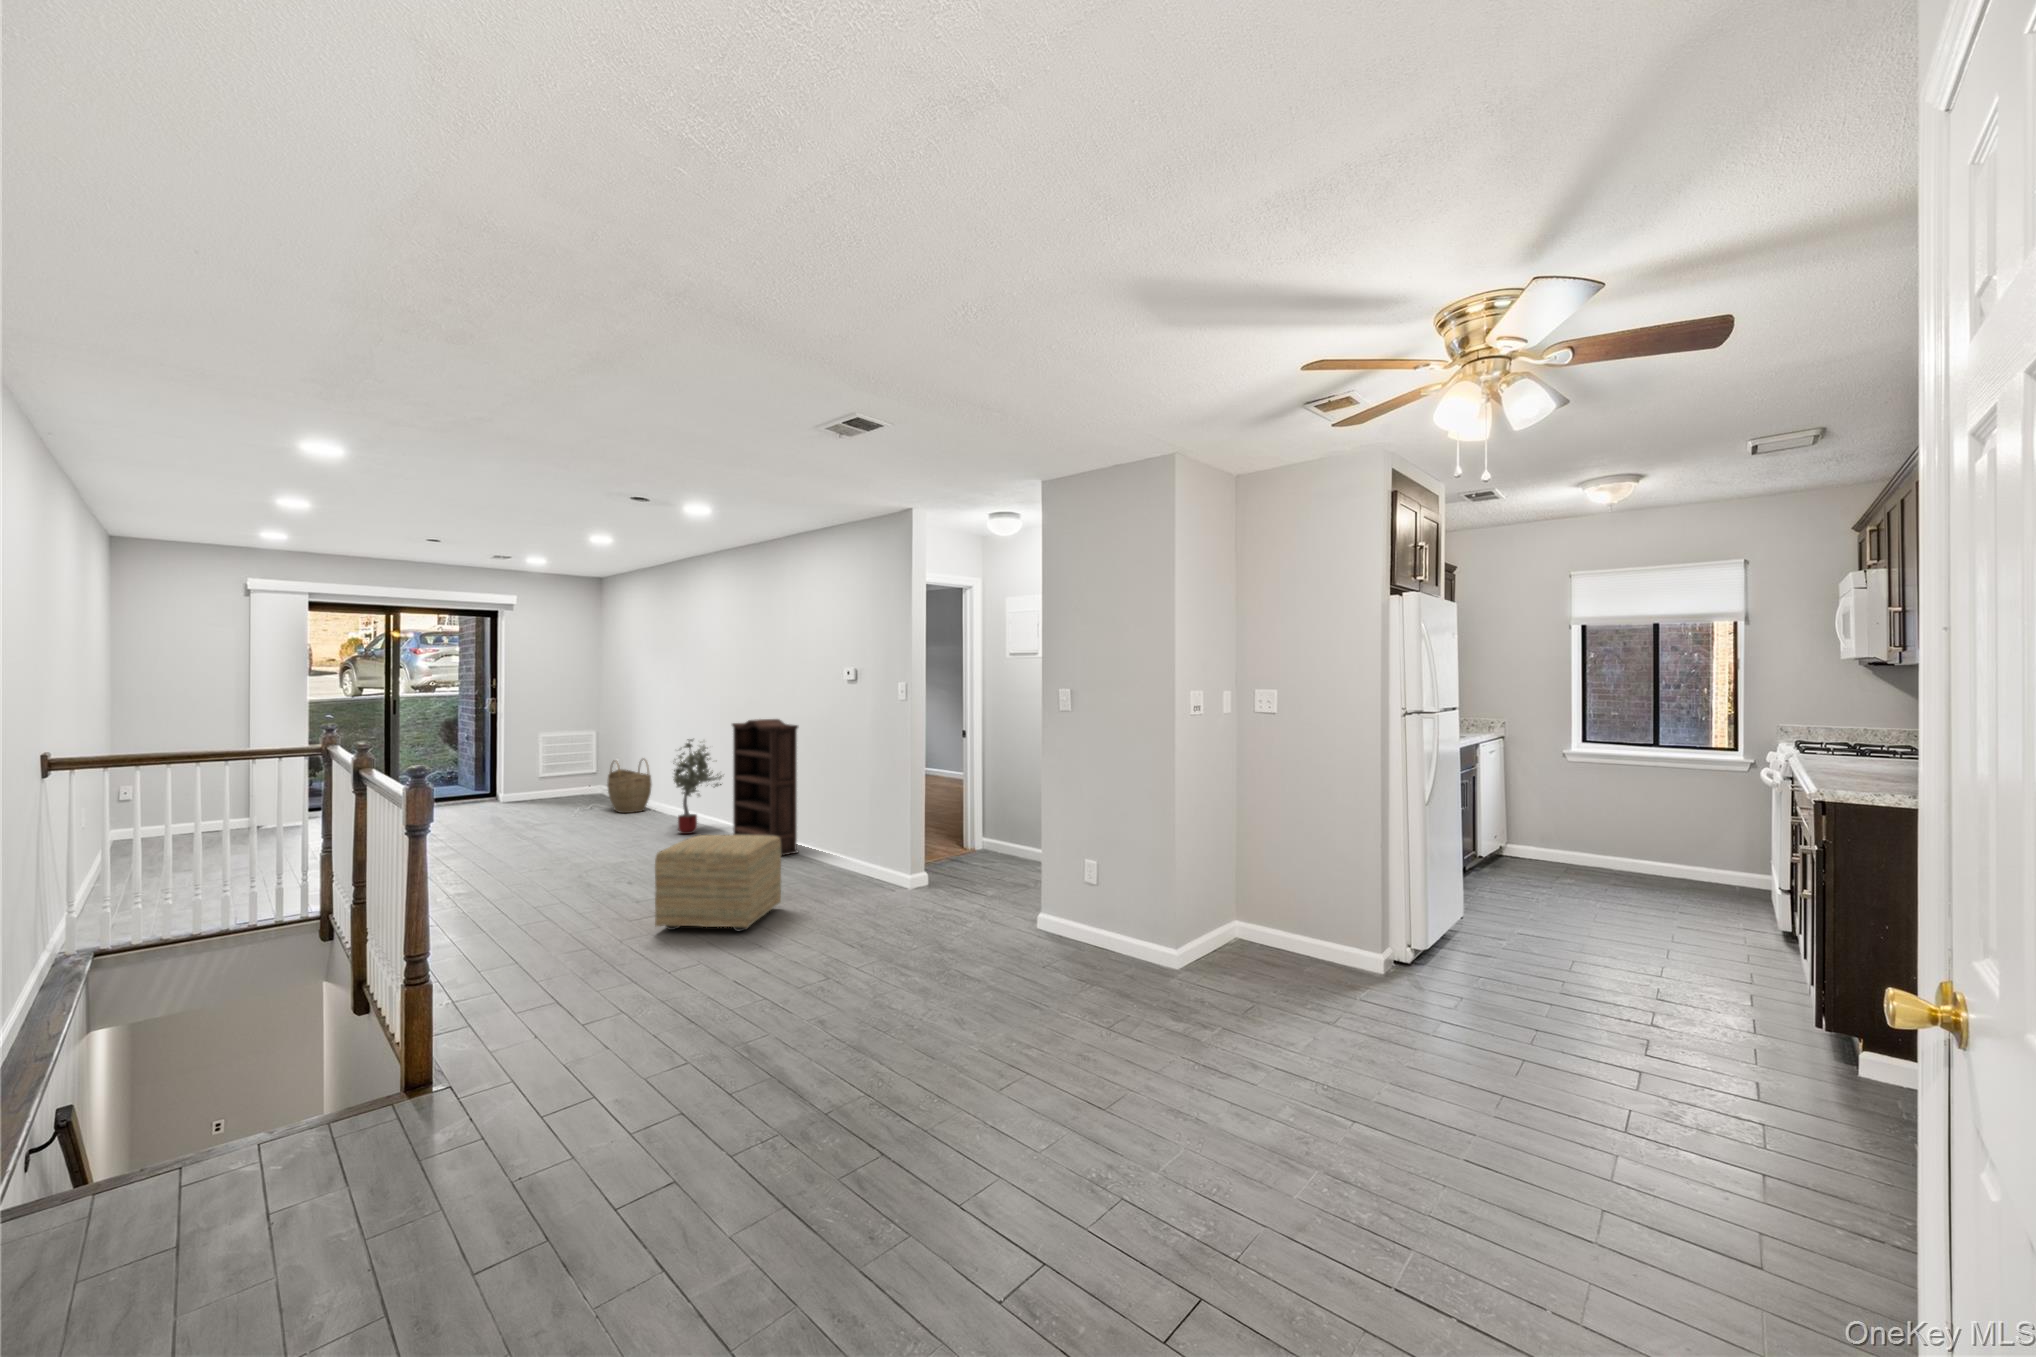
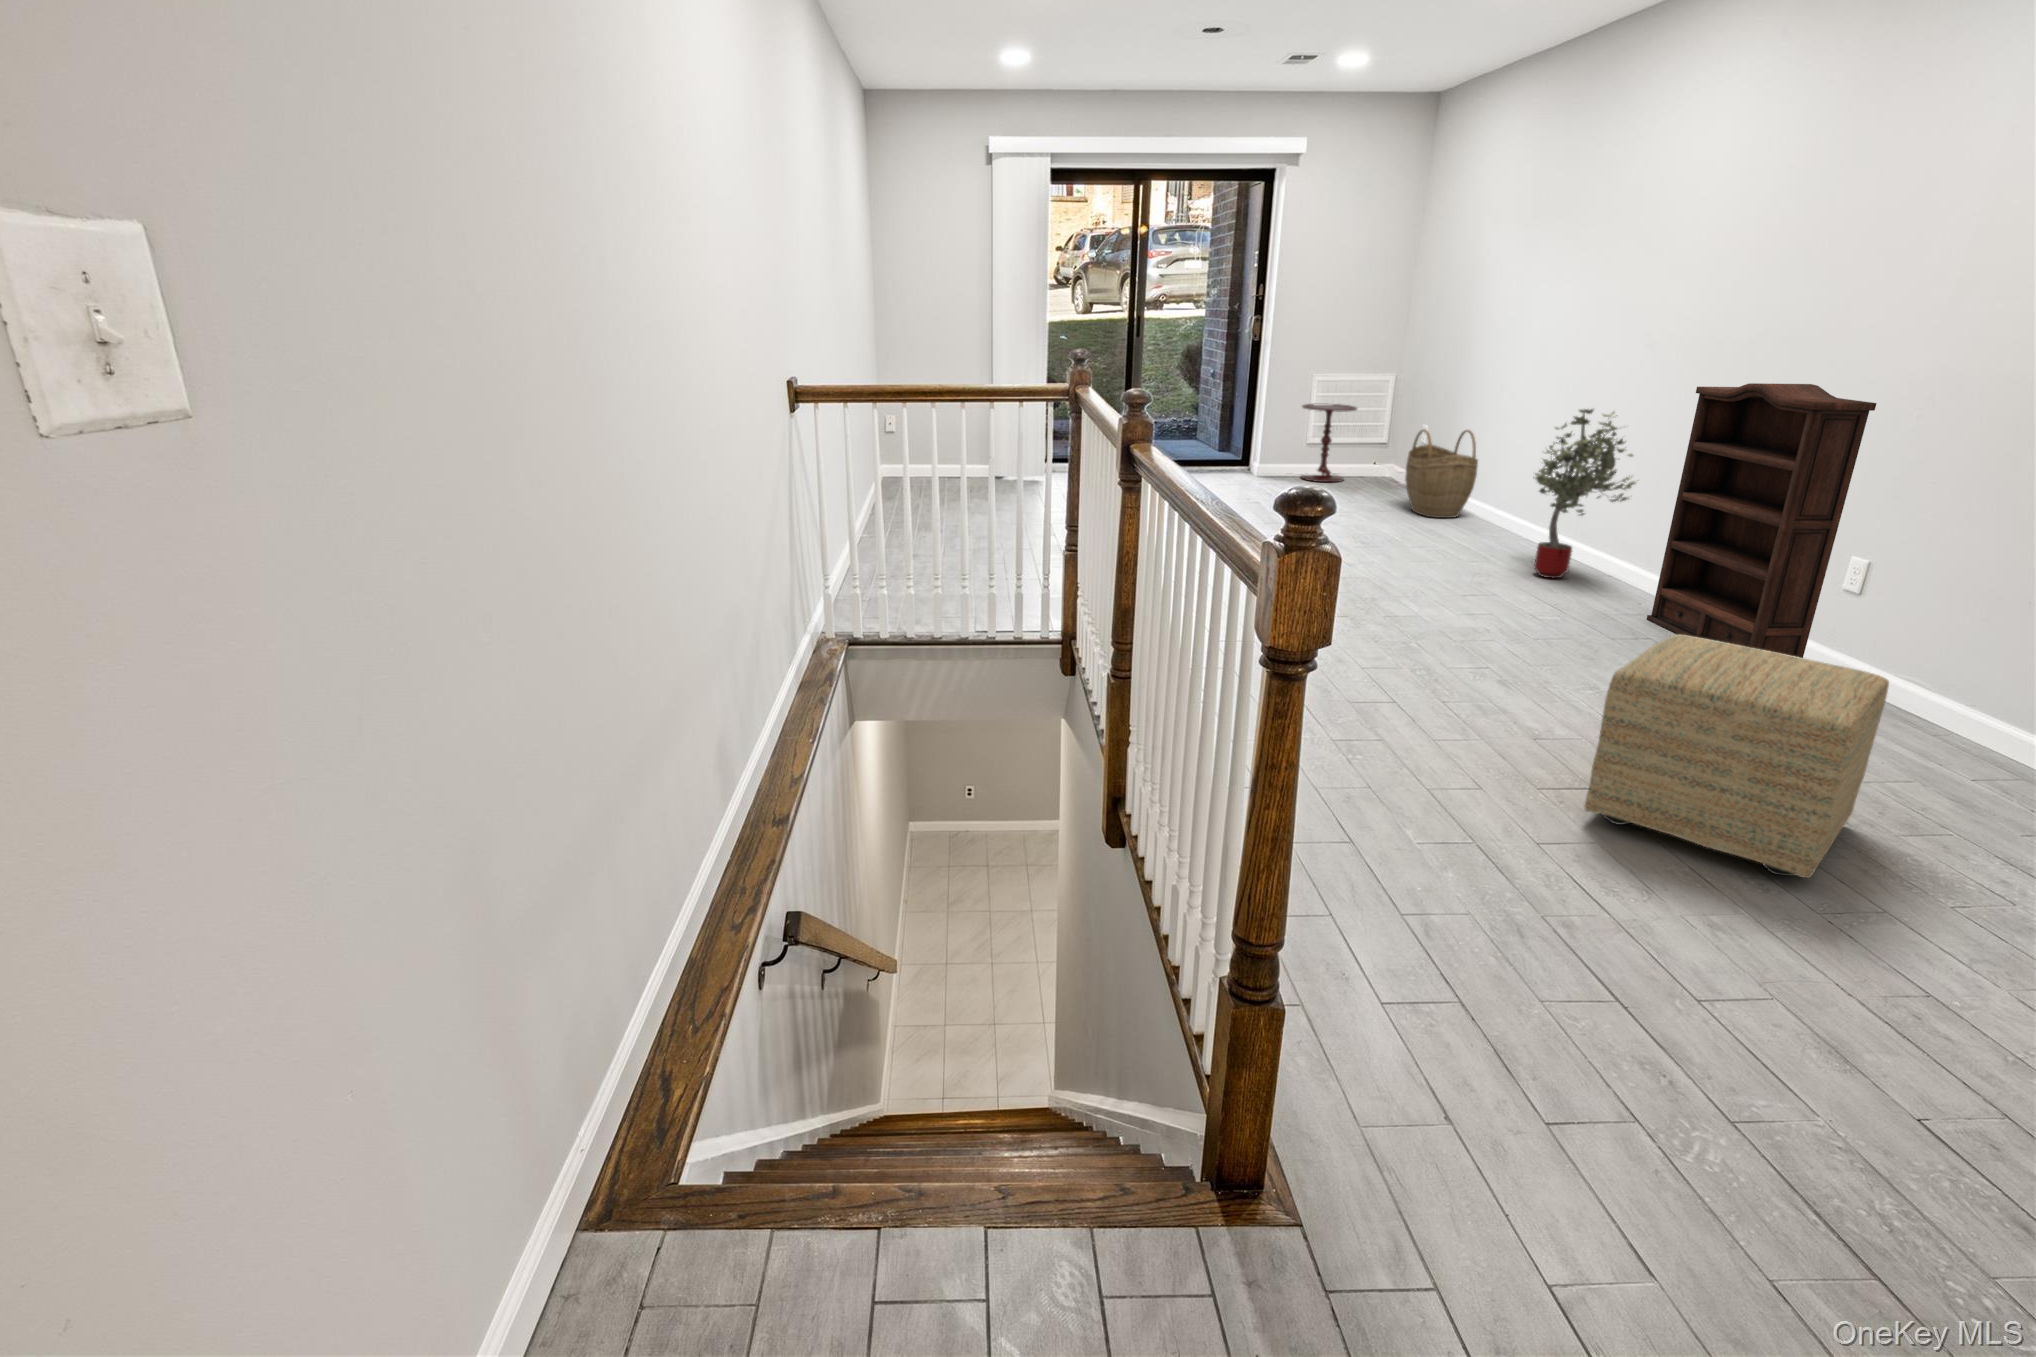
side table: none [536,751,577,802] -> present [1301,404,1357,482]

